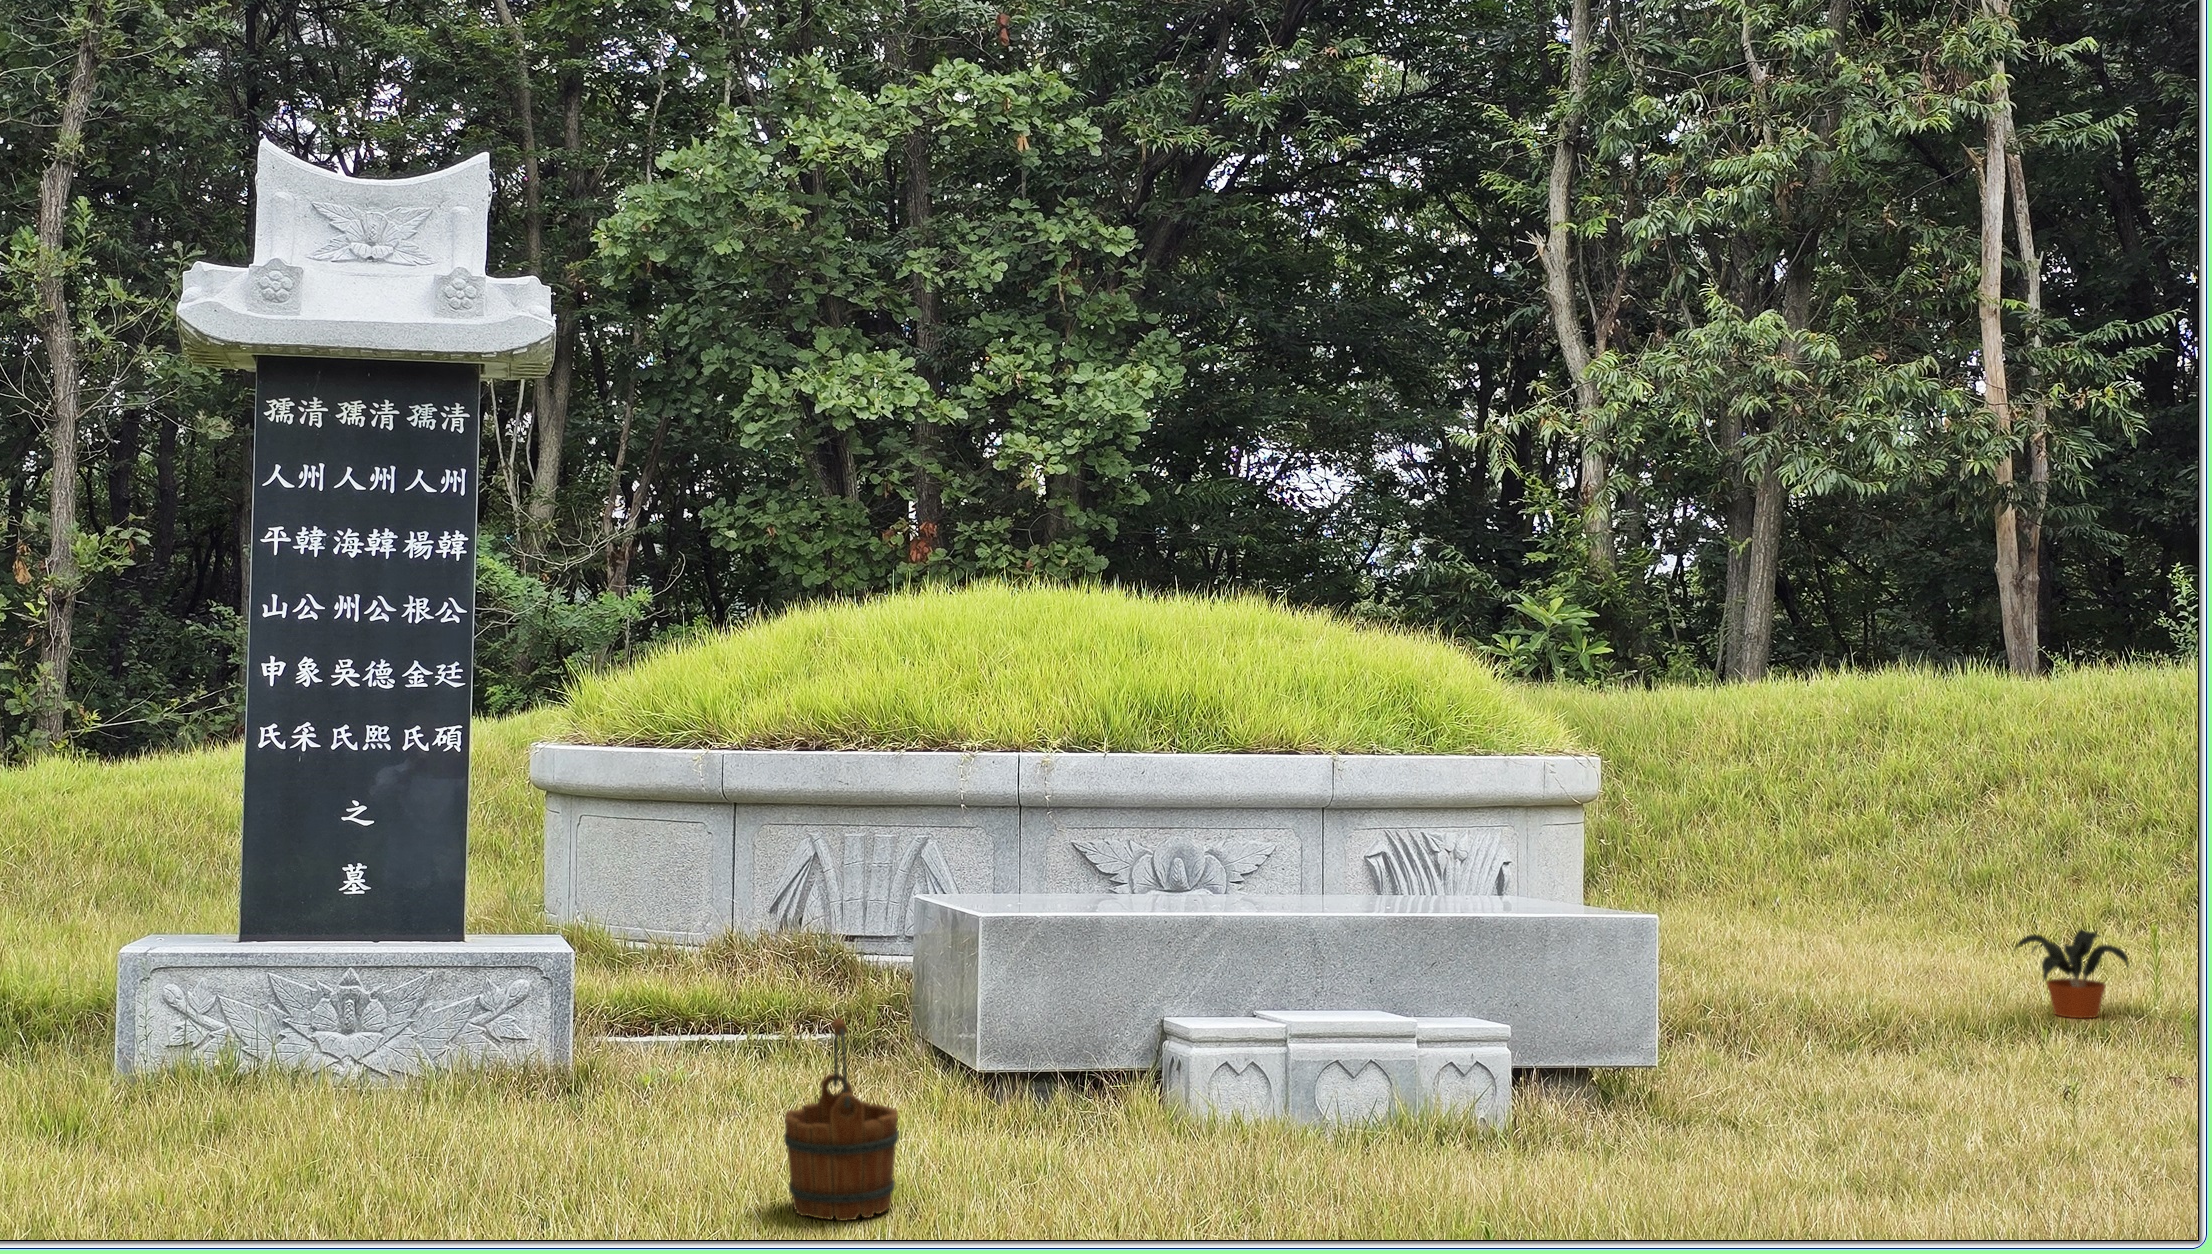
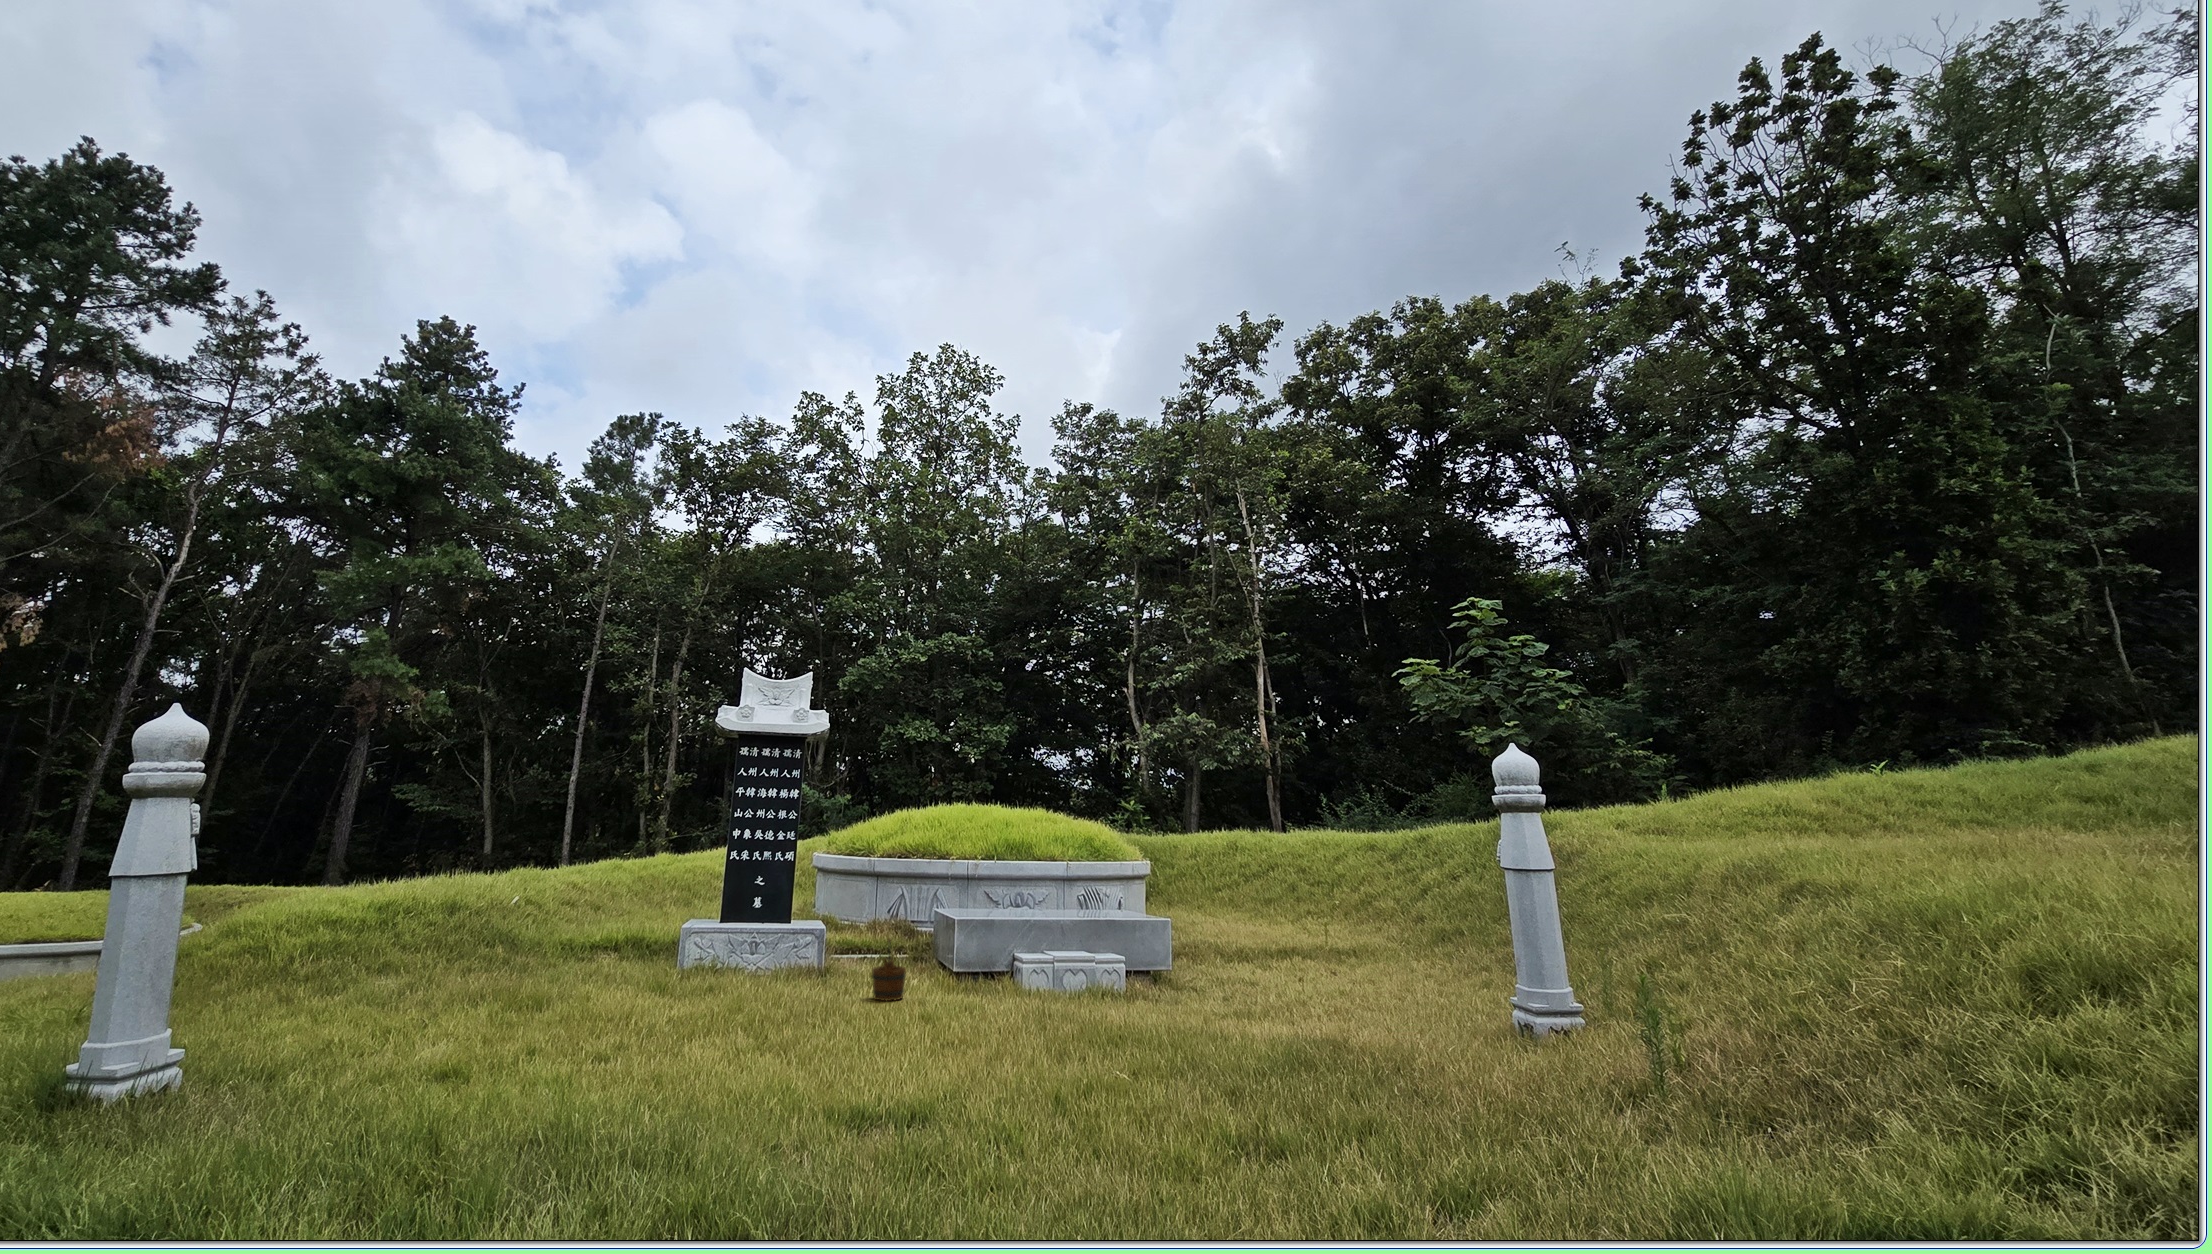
potted plant: present [2015,929,2129,1018] -> none [1312,932,1350,963]

